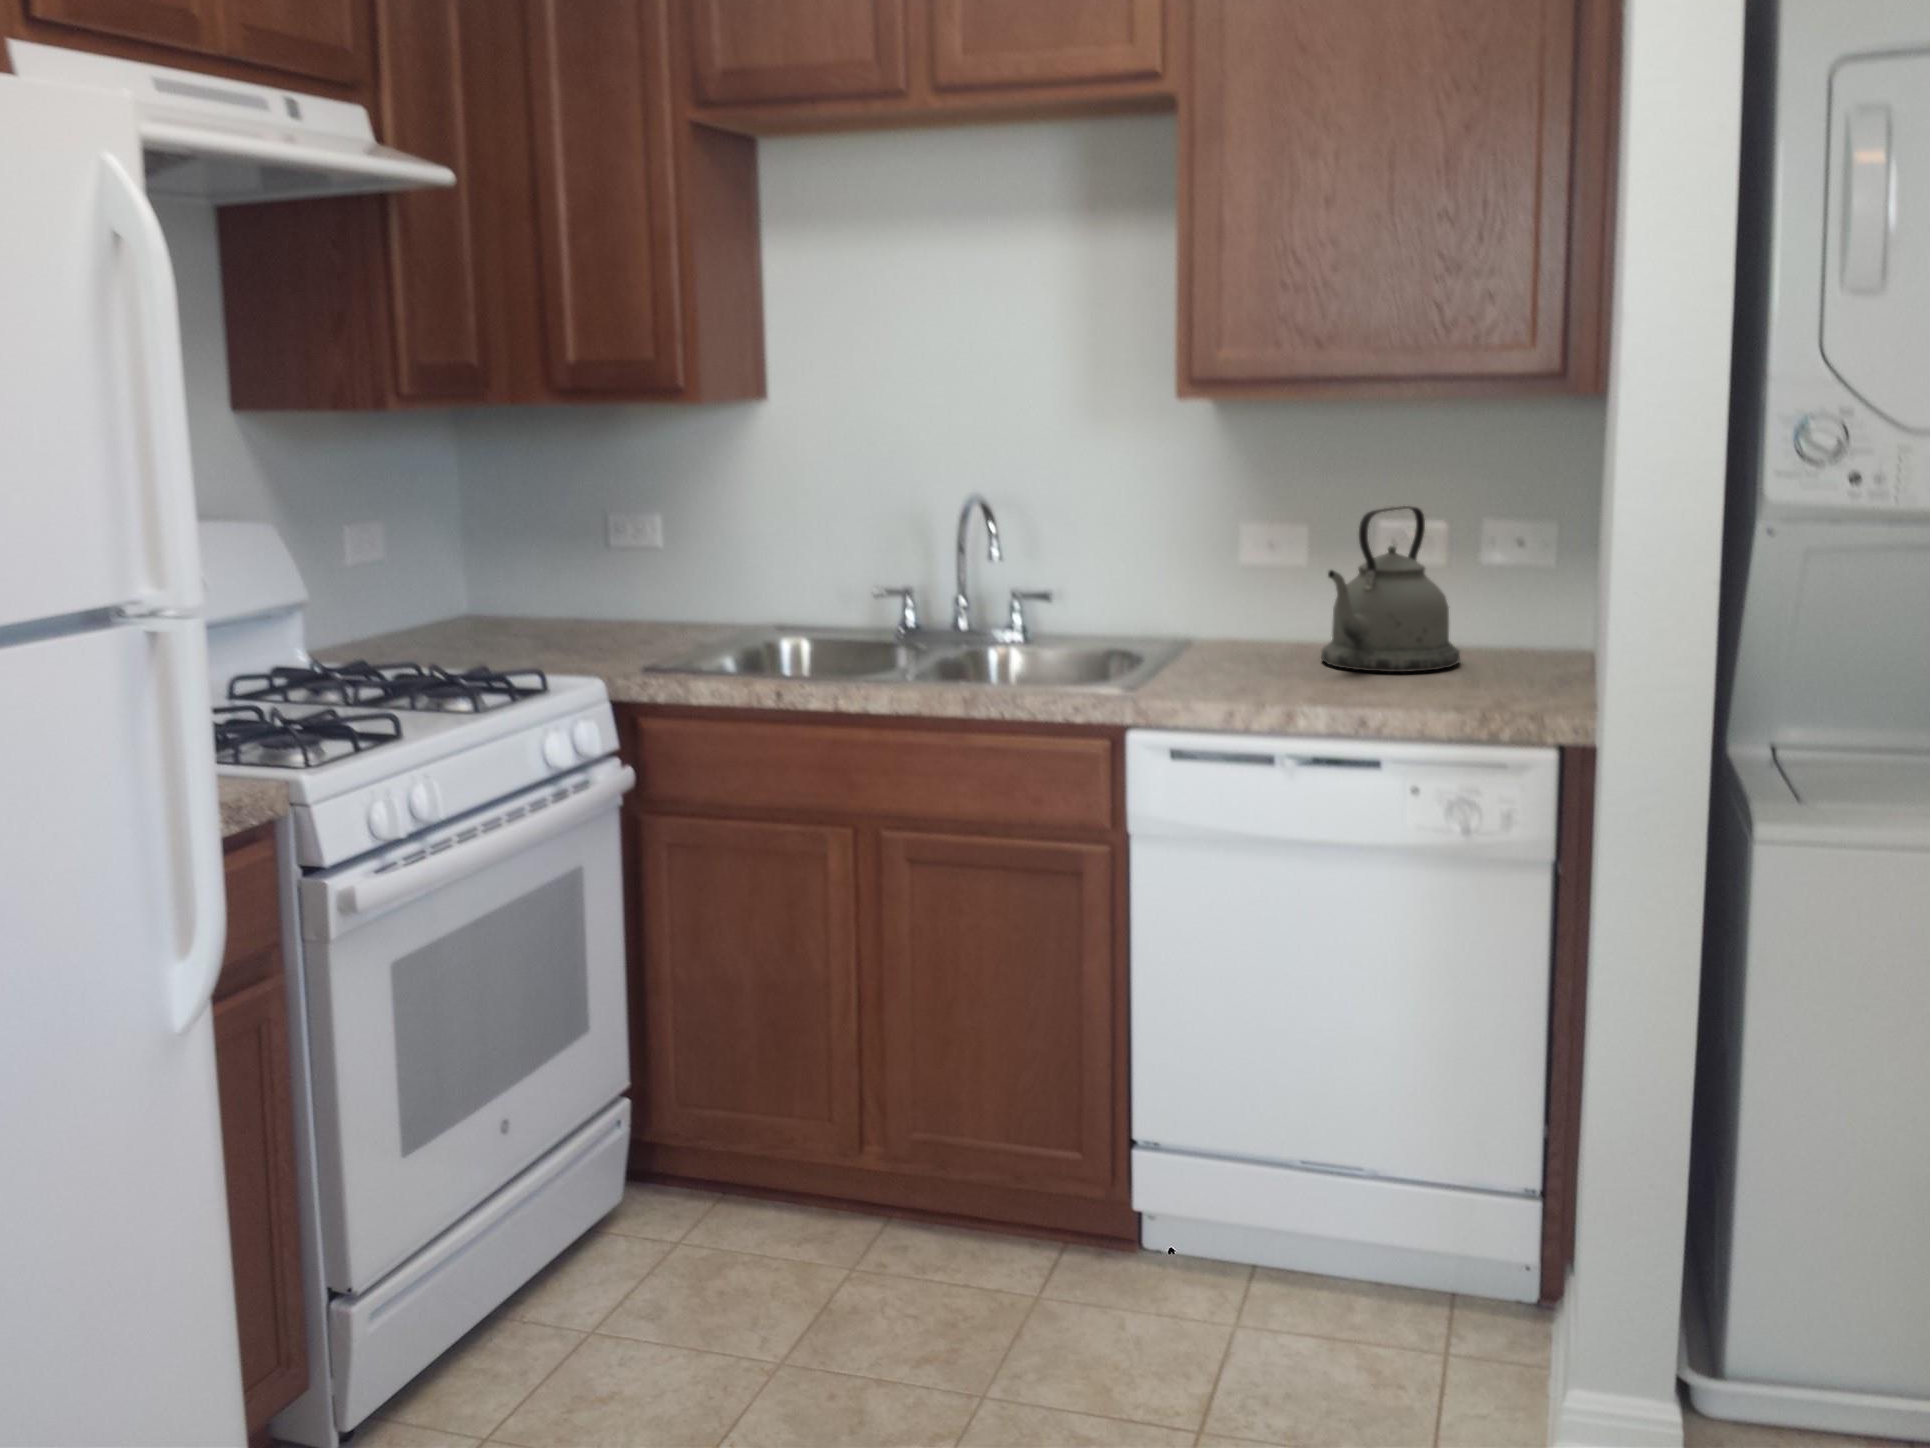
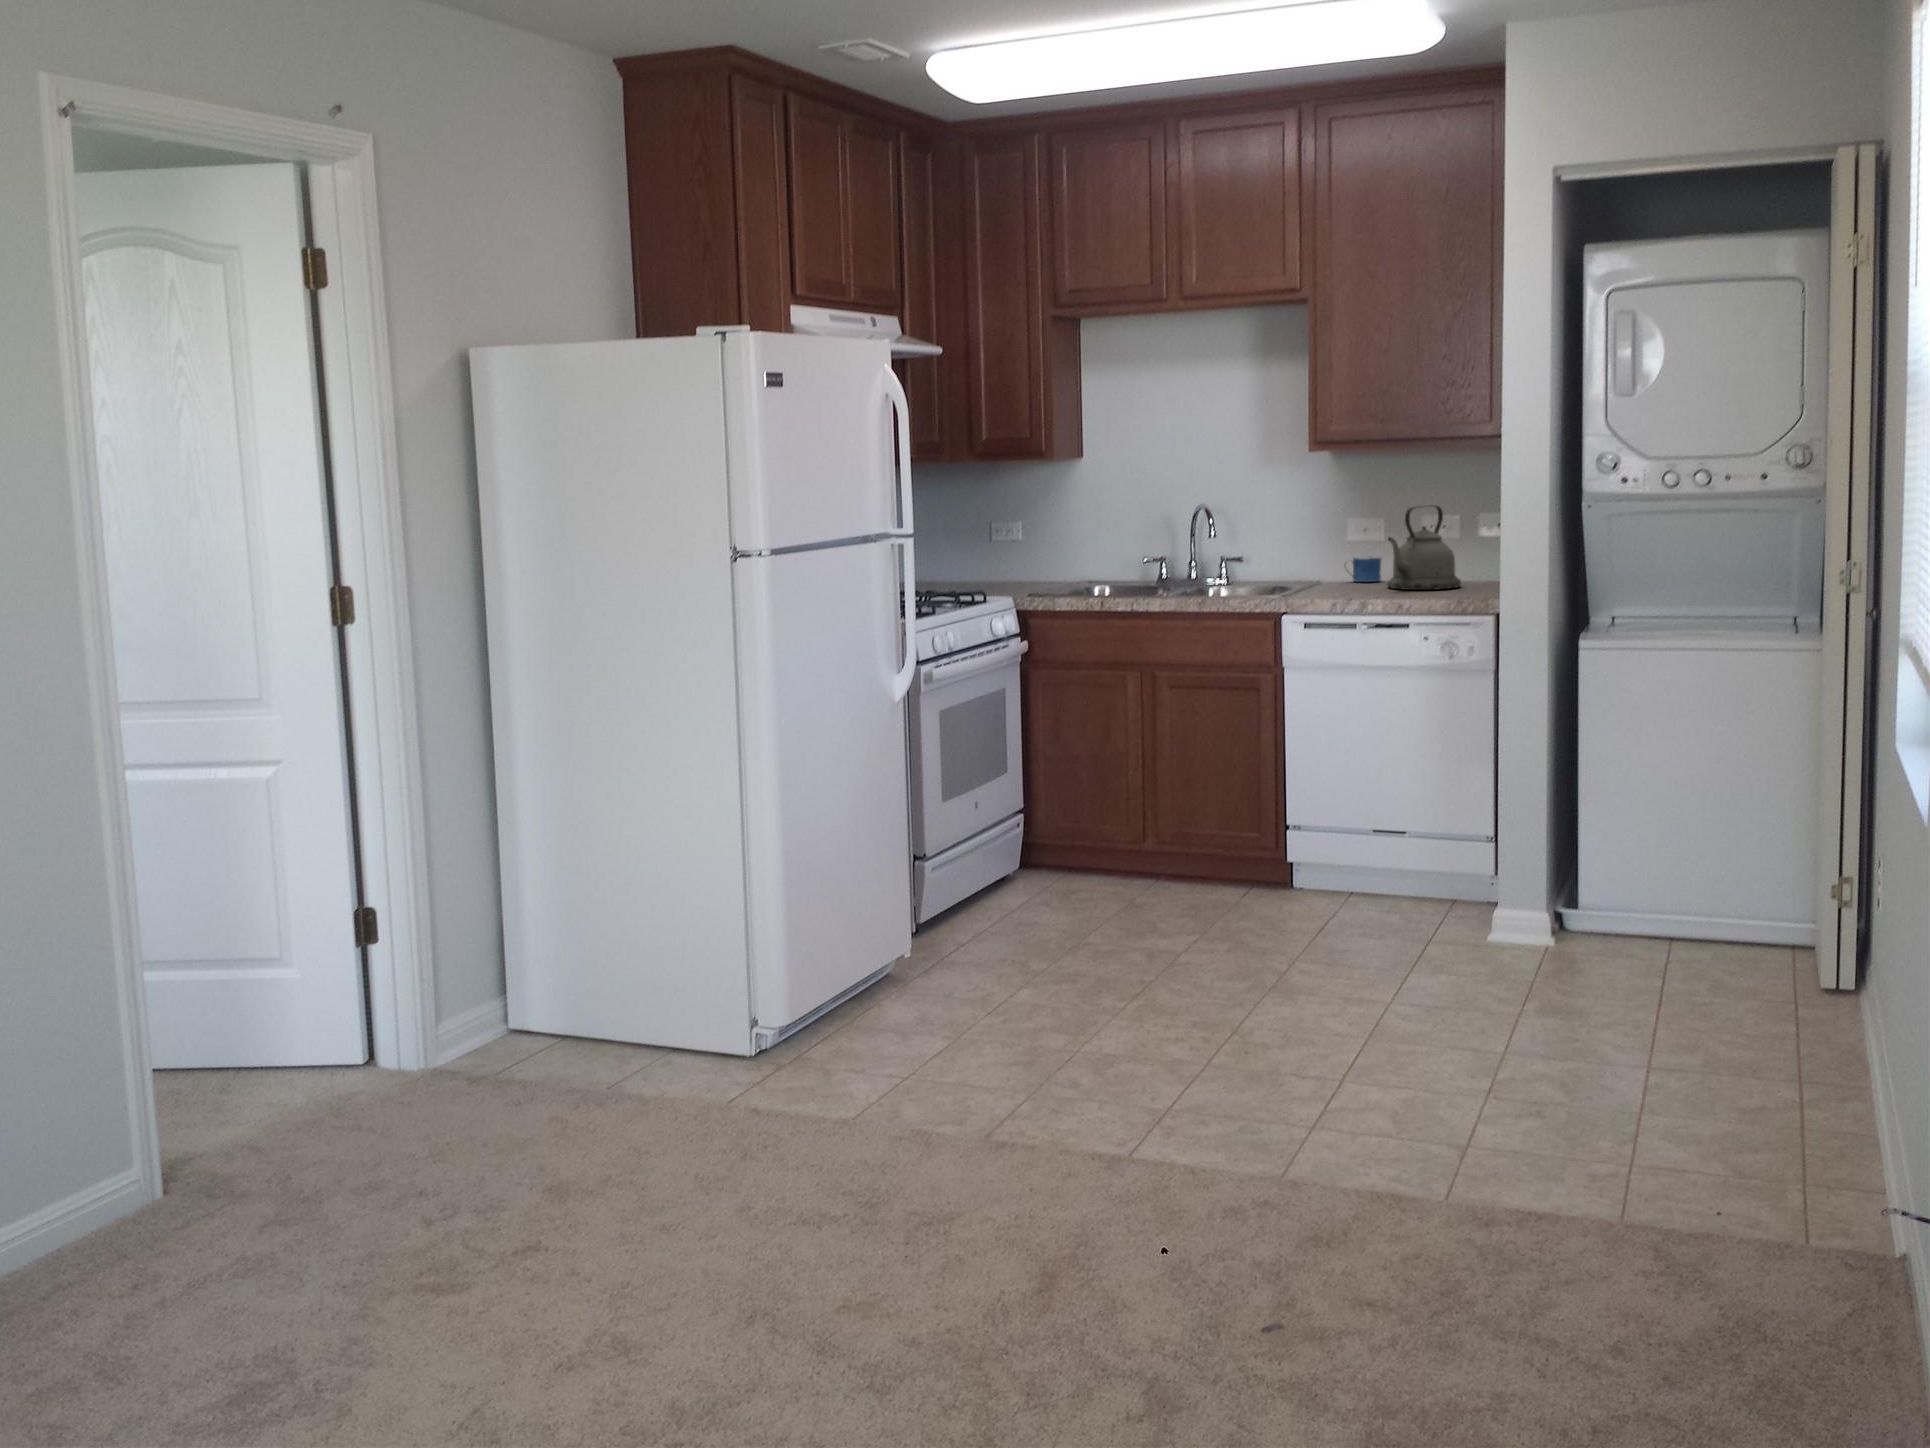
mug: none [1237,594,1306,644] -> present [1345,558,1382,582]

